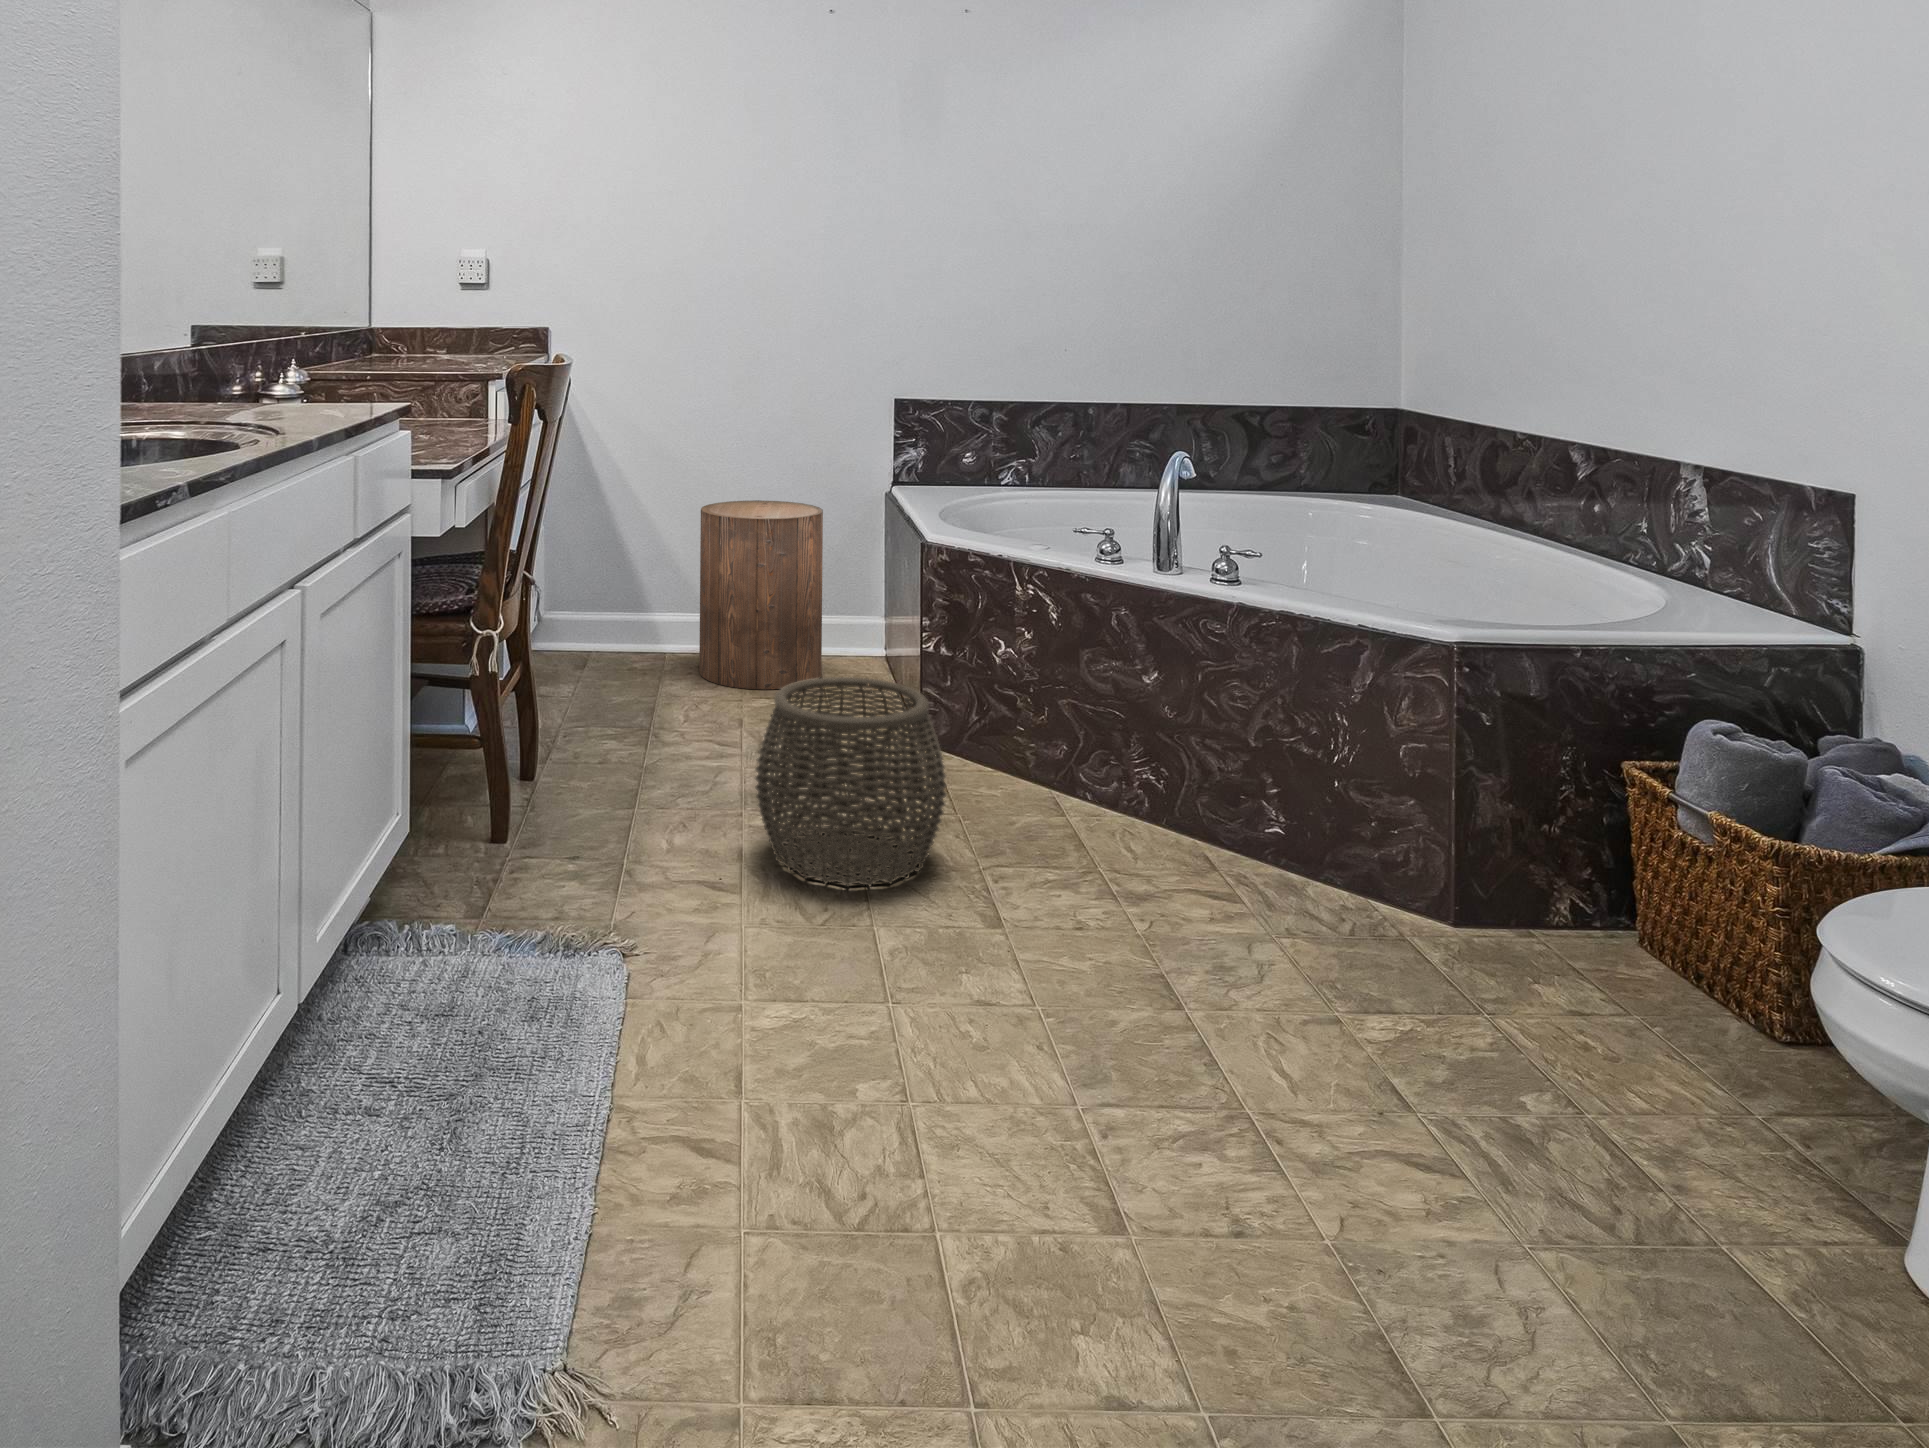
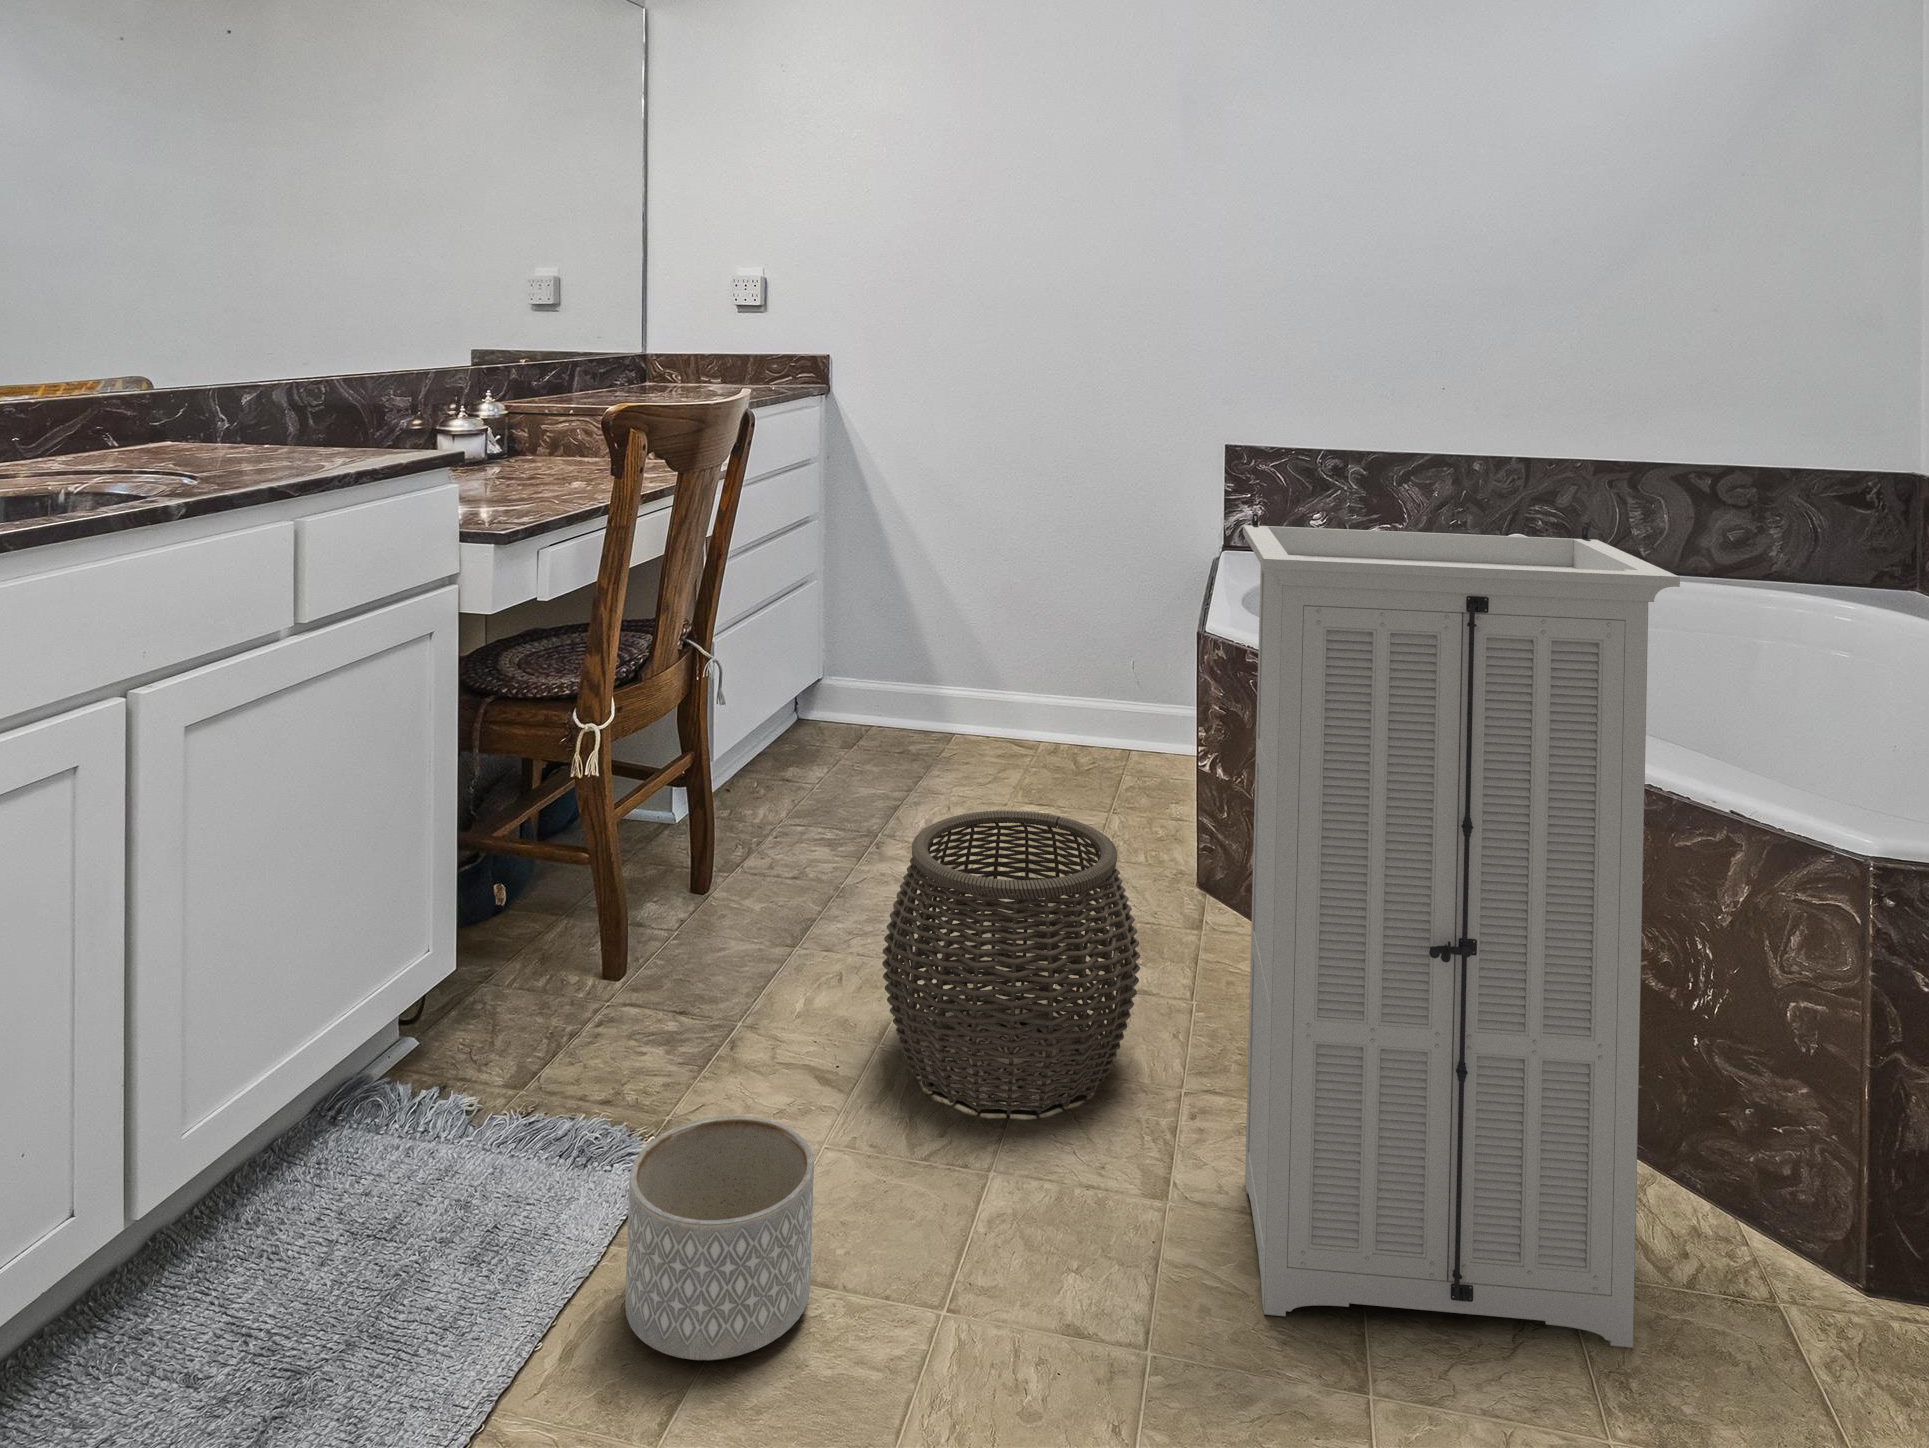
storage cabinet: none [1041,439,1353,971] -> present [1243,513,1680,1348]
stool: present [699,500,823,690] -> none [976,560,1128,794]
planter: none [679,880,806,1029] -> present [625,1116,814,1360]

